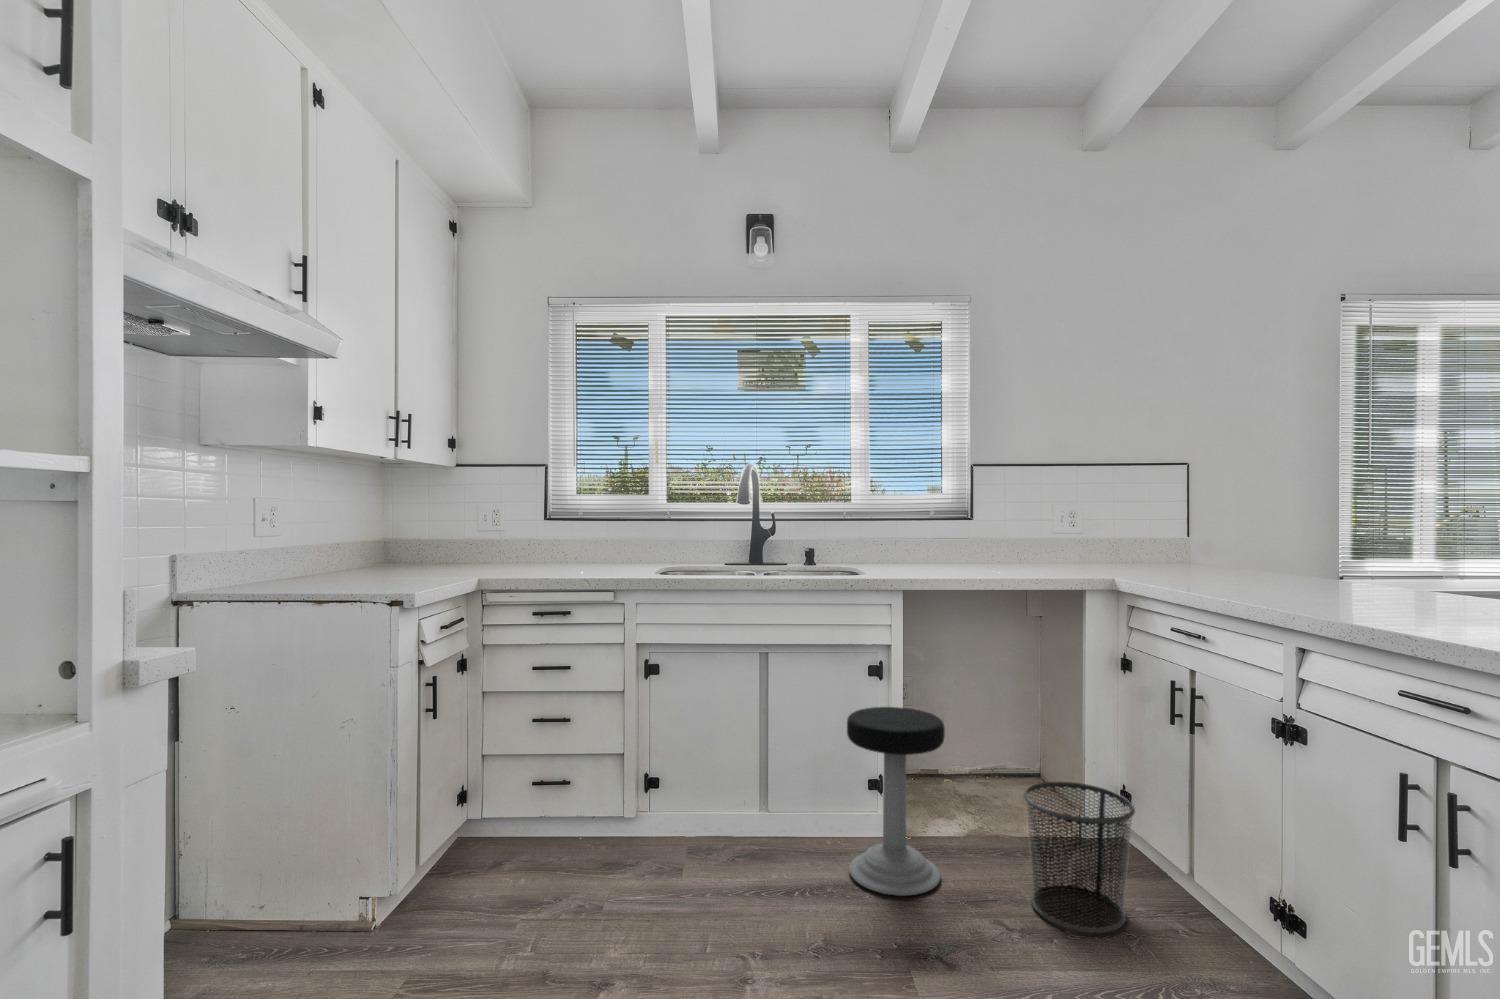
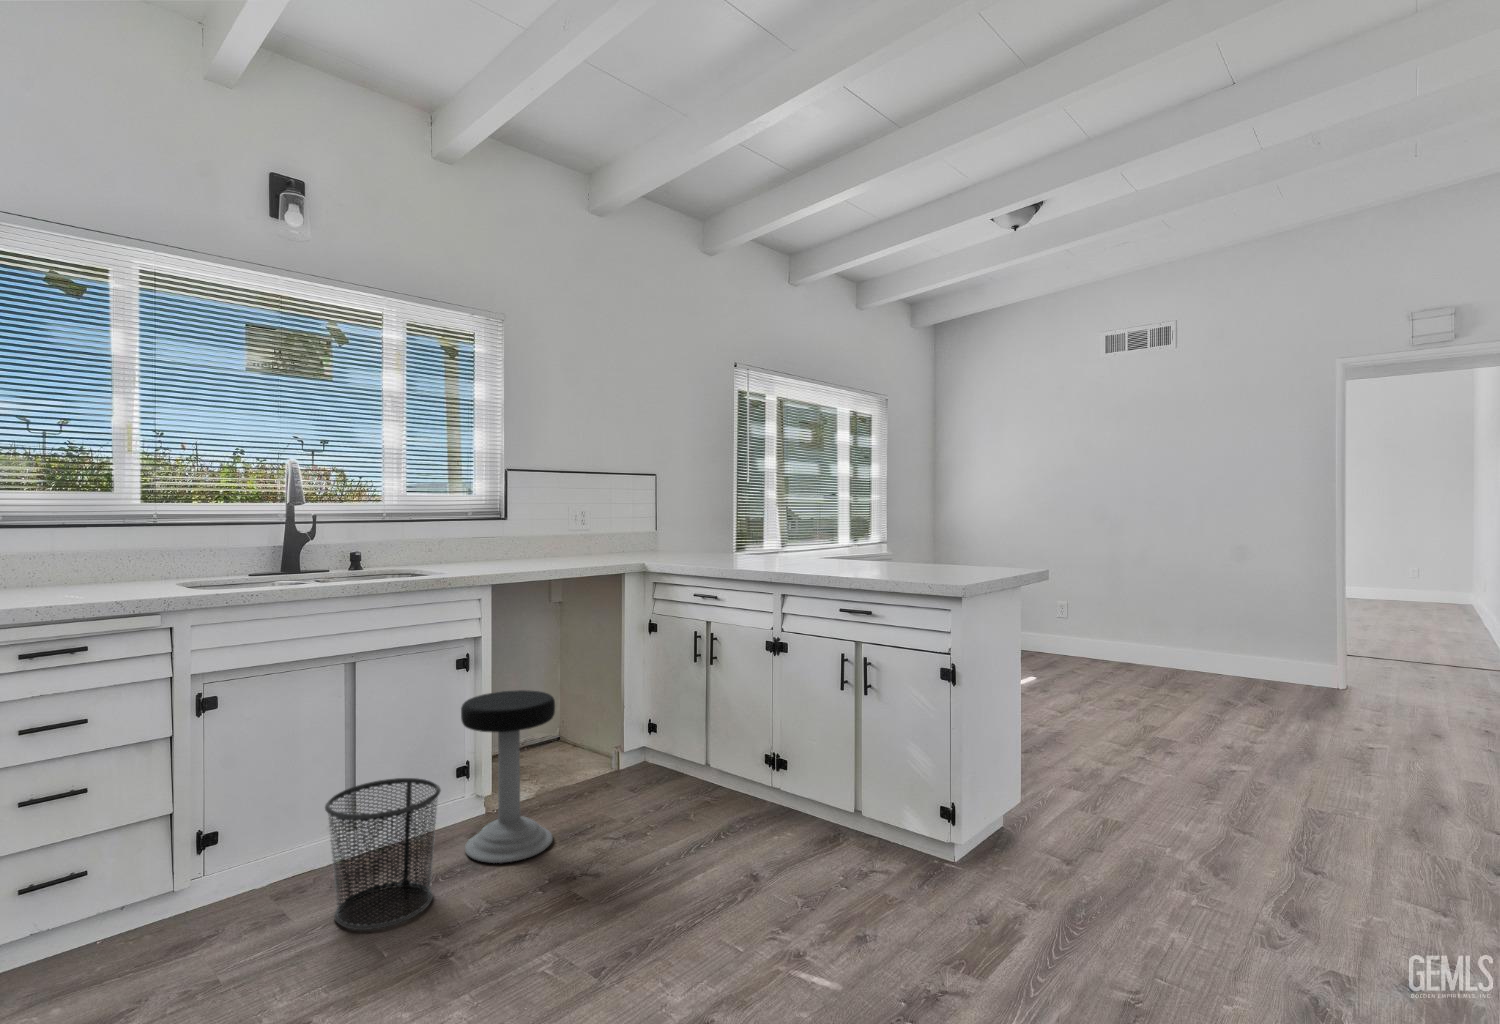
waste bin: present [1023,782,1135,933] -> present [325,778,441,930]

